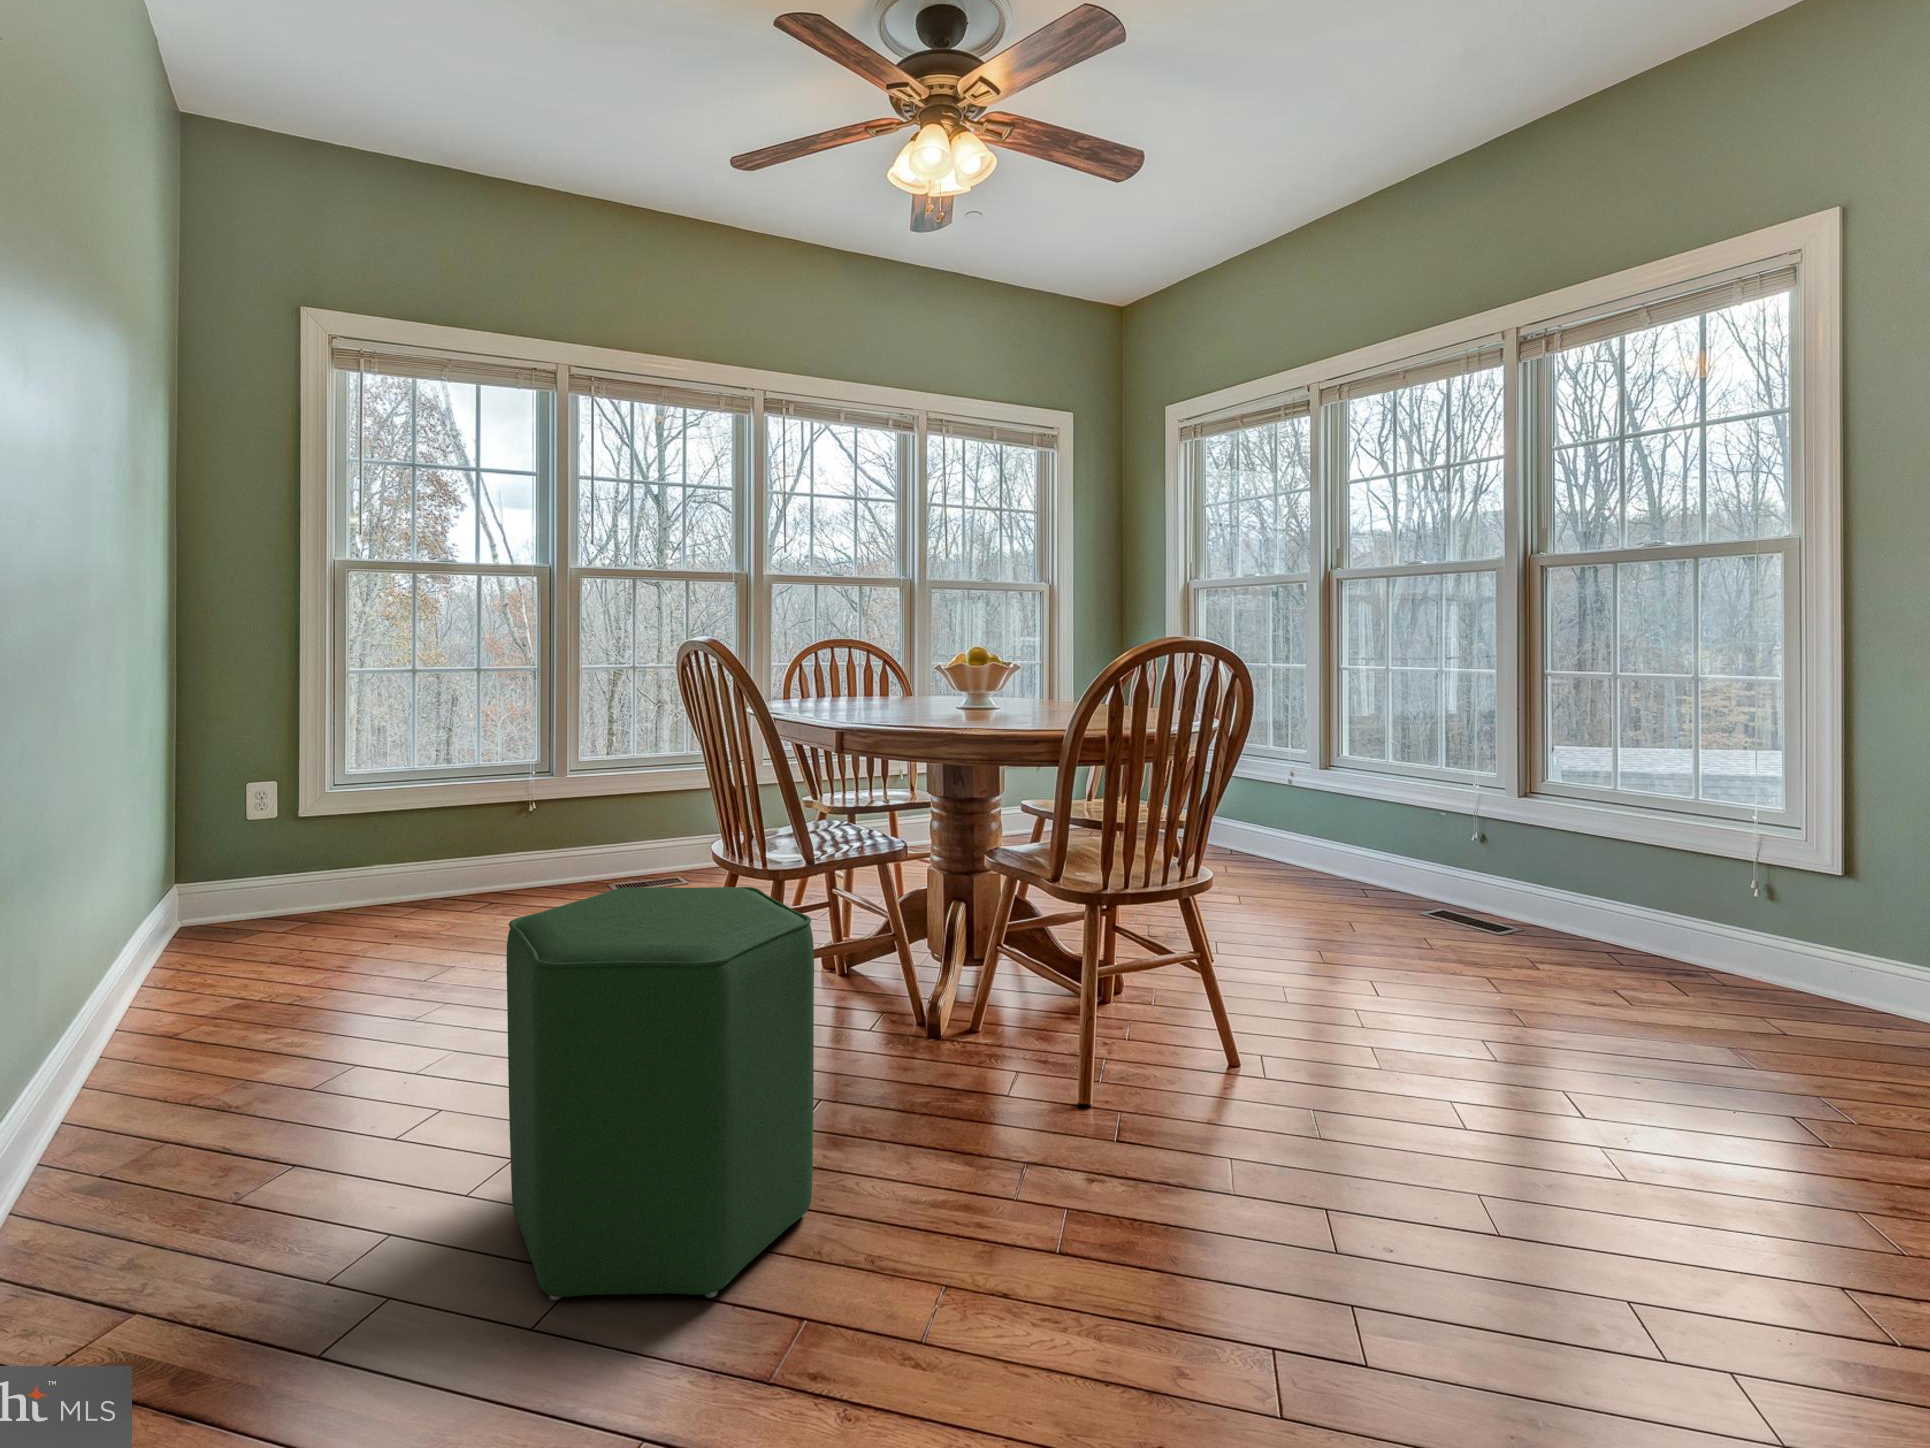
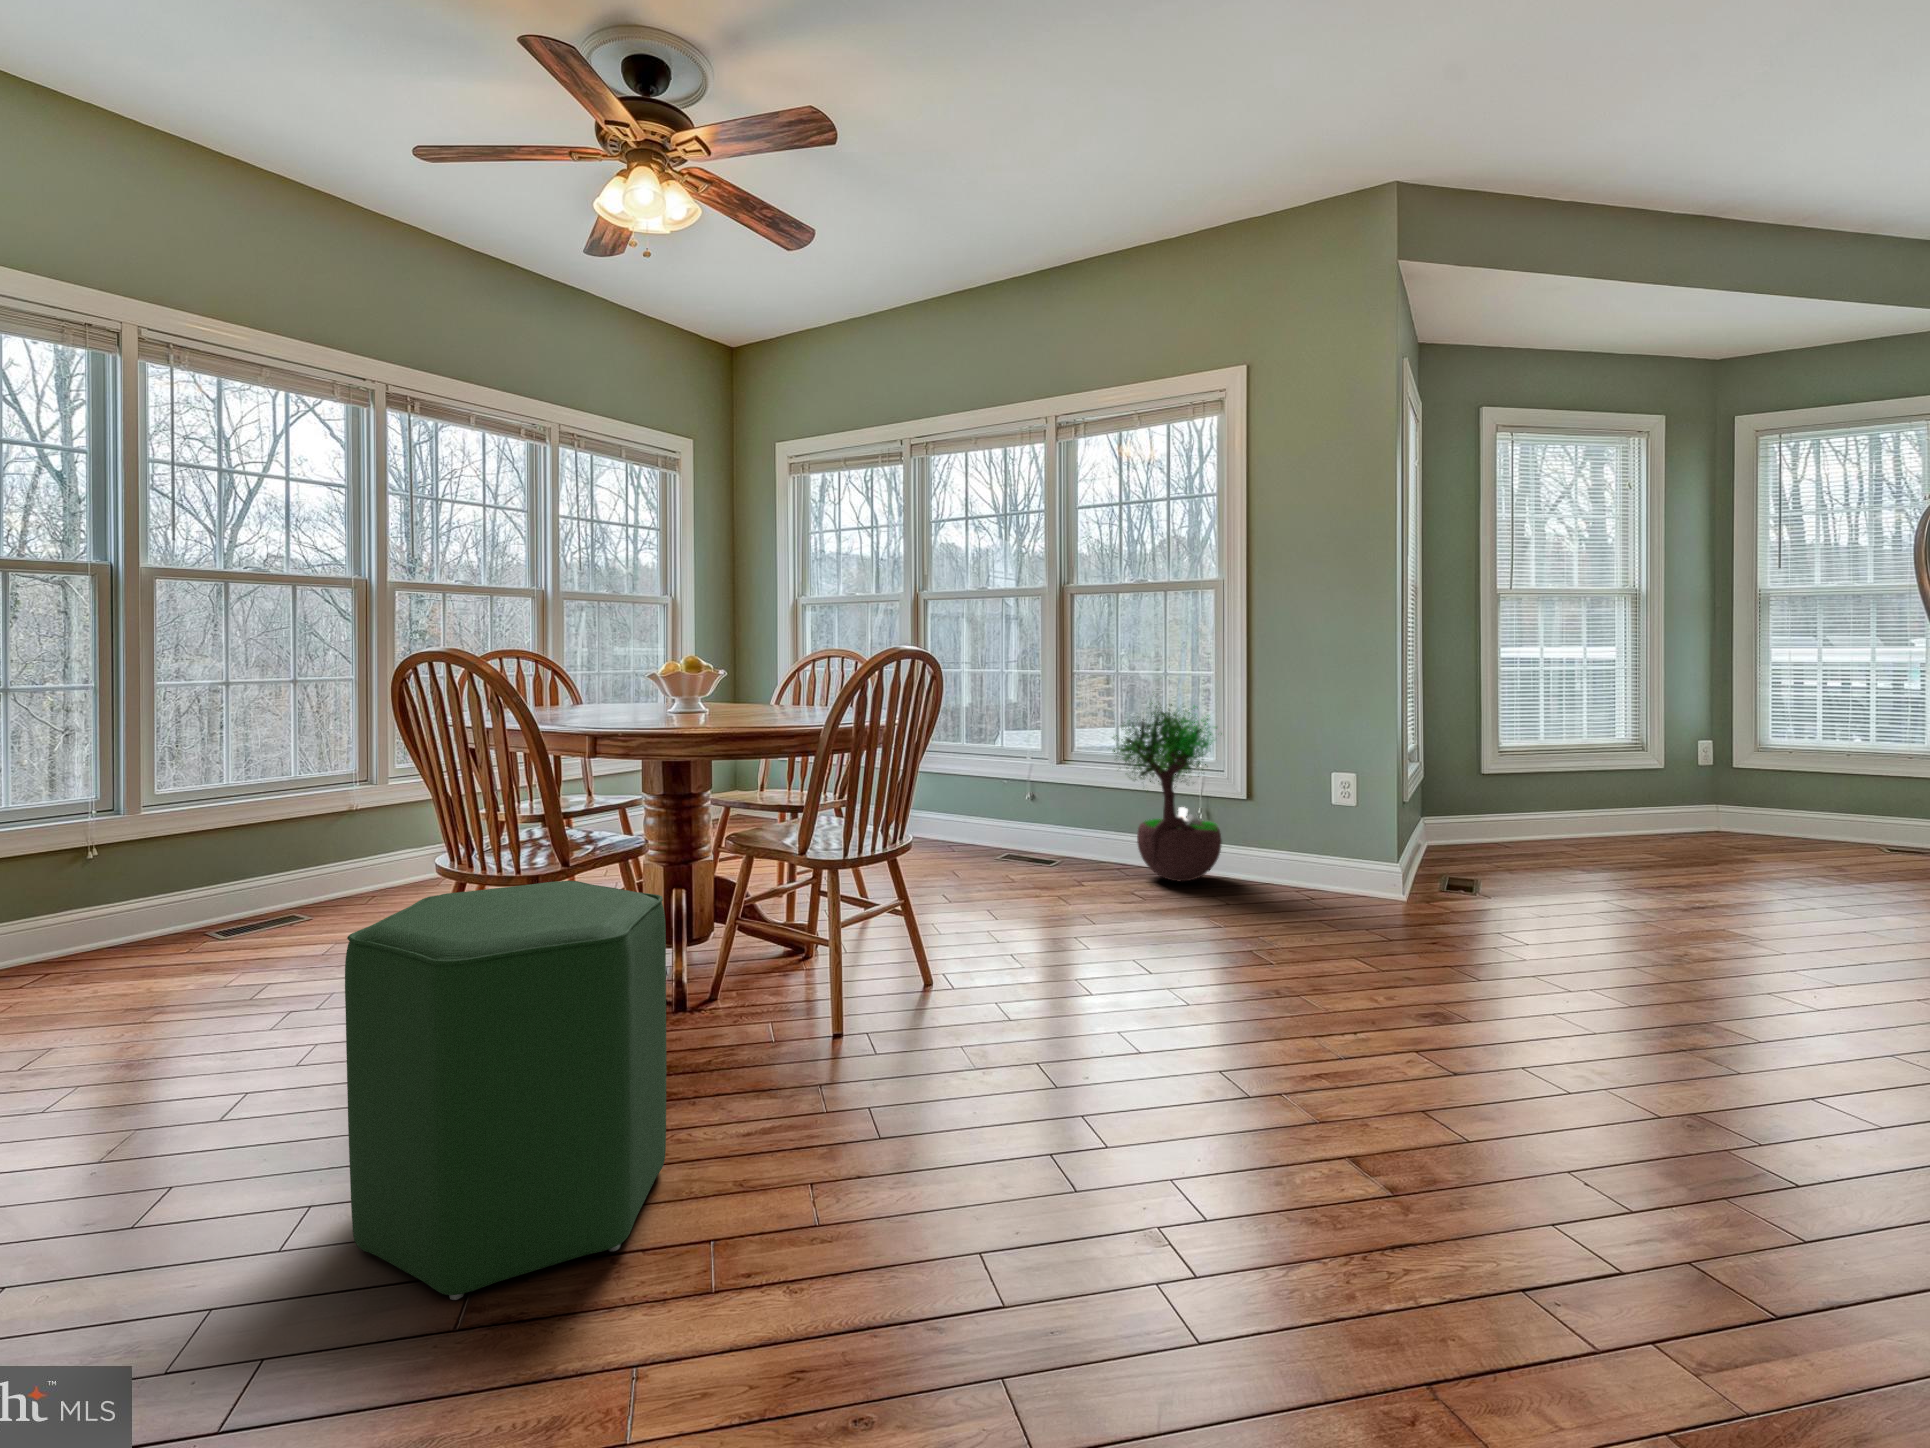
potted tree: none [1566,702,1768,976] -> present [1113,702,1222,882]

